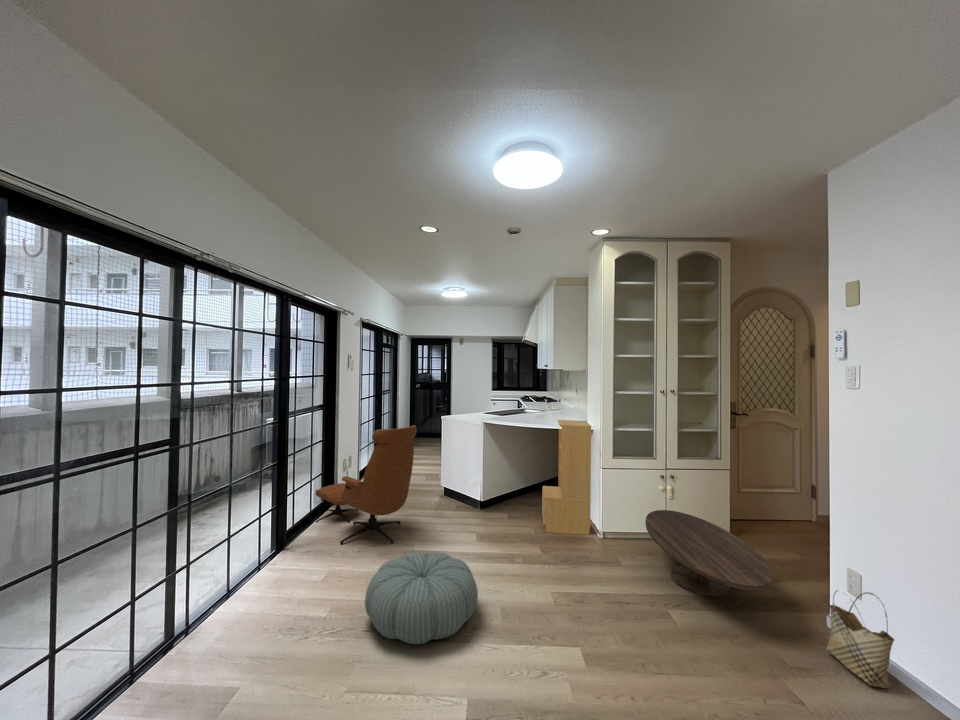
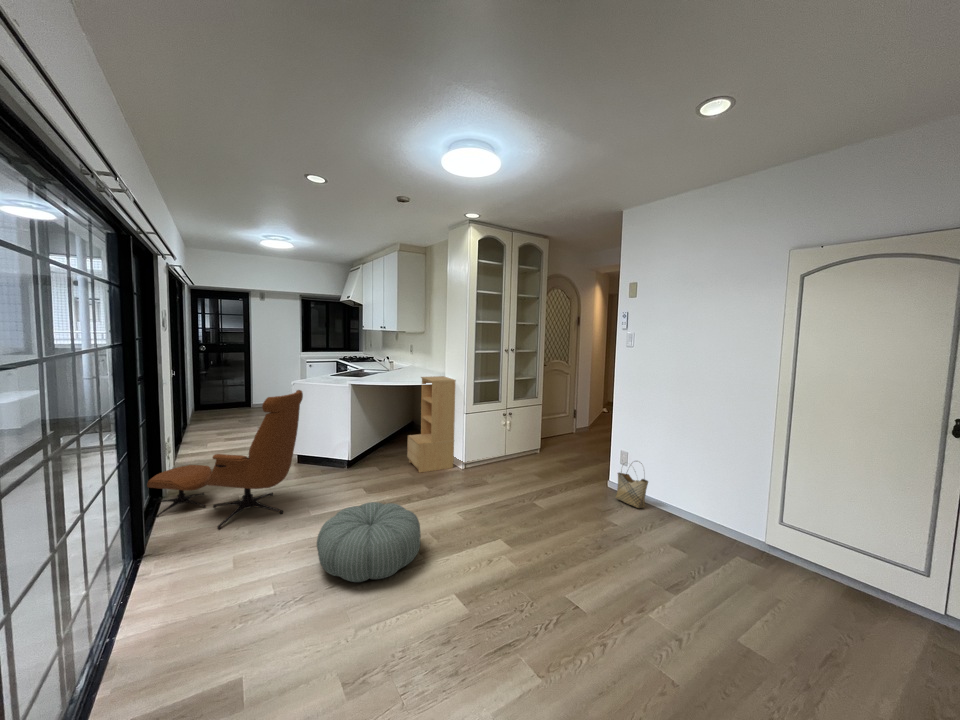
coffee table: present [645,510,773,596] -> none [499,438,590,488]

